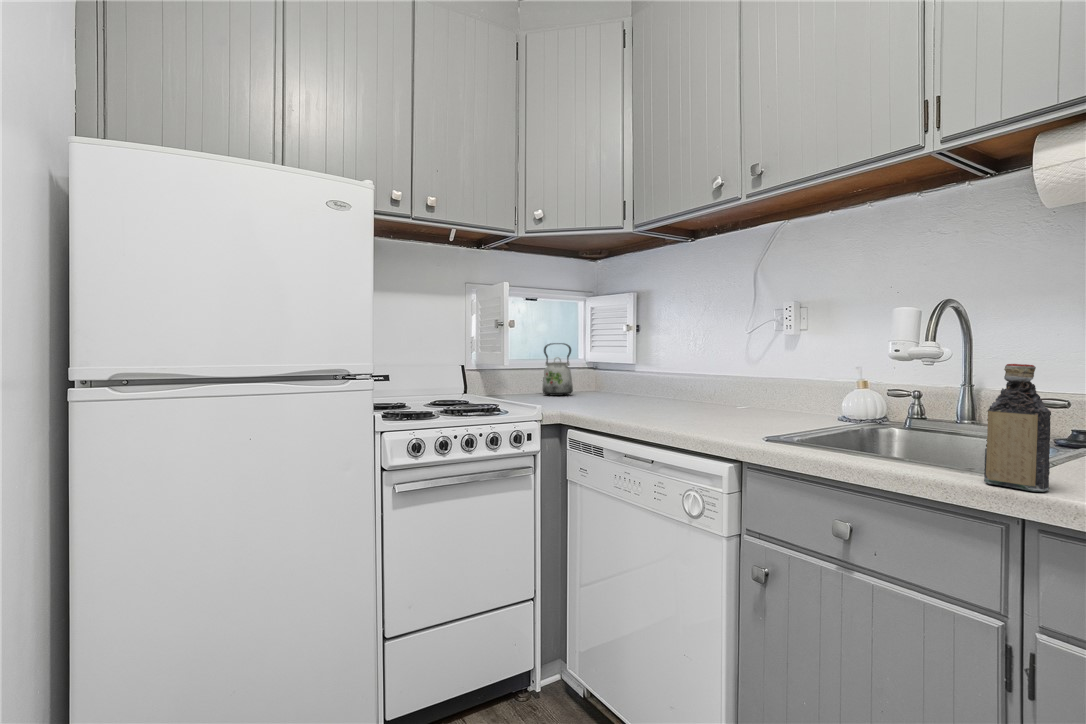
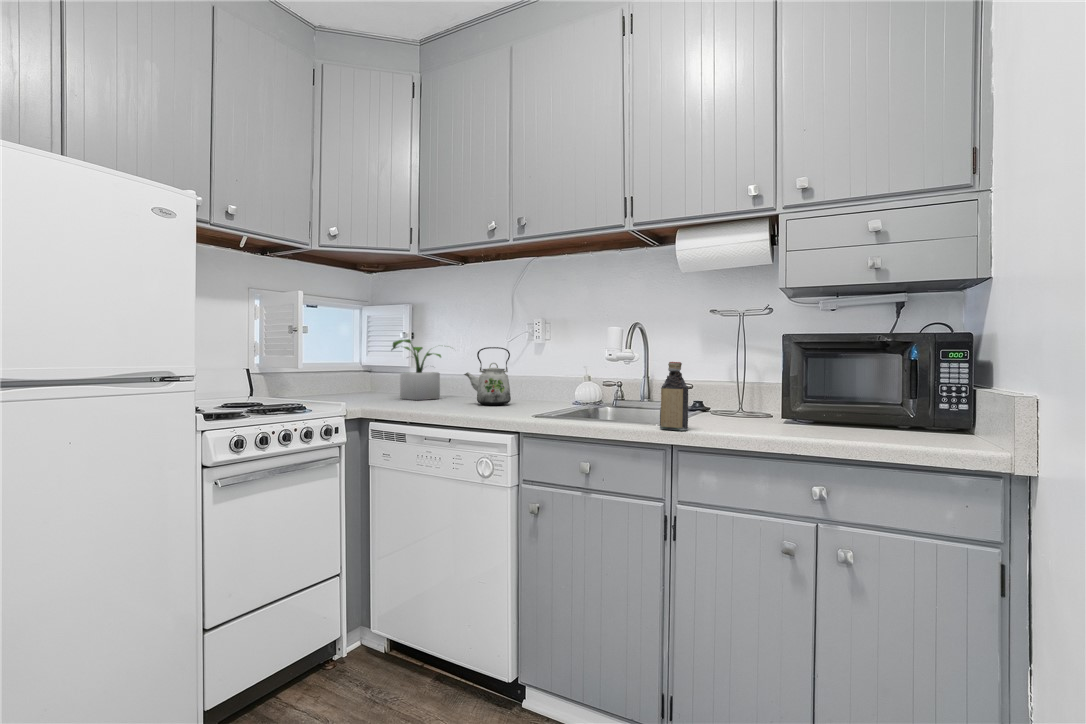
potted plant: none [600,332,680,405] -> present [391,339,441,400]
kettle: present [542,343,573,396] -> present [464,347,511,405]

